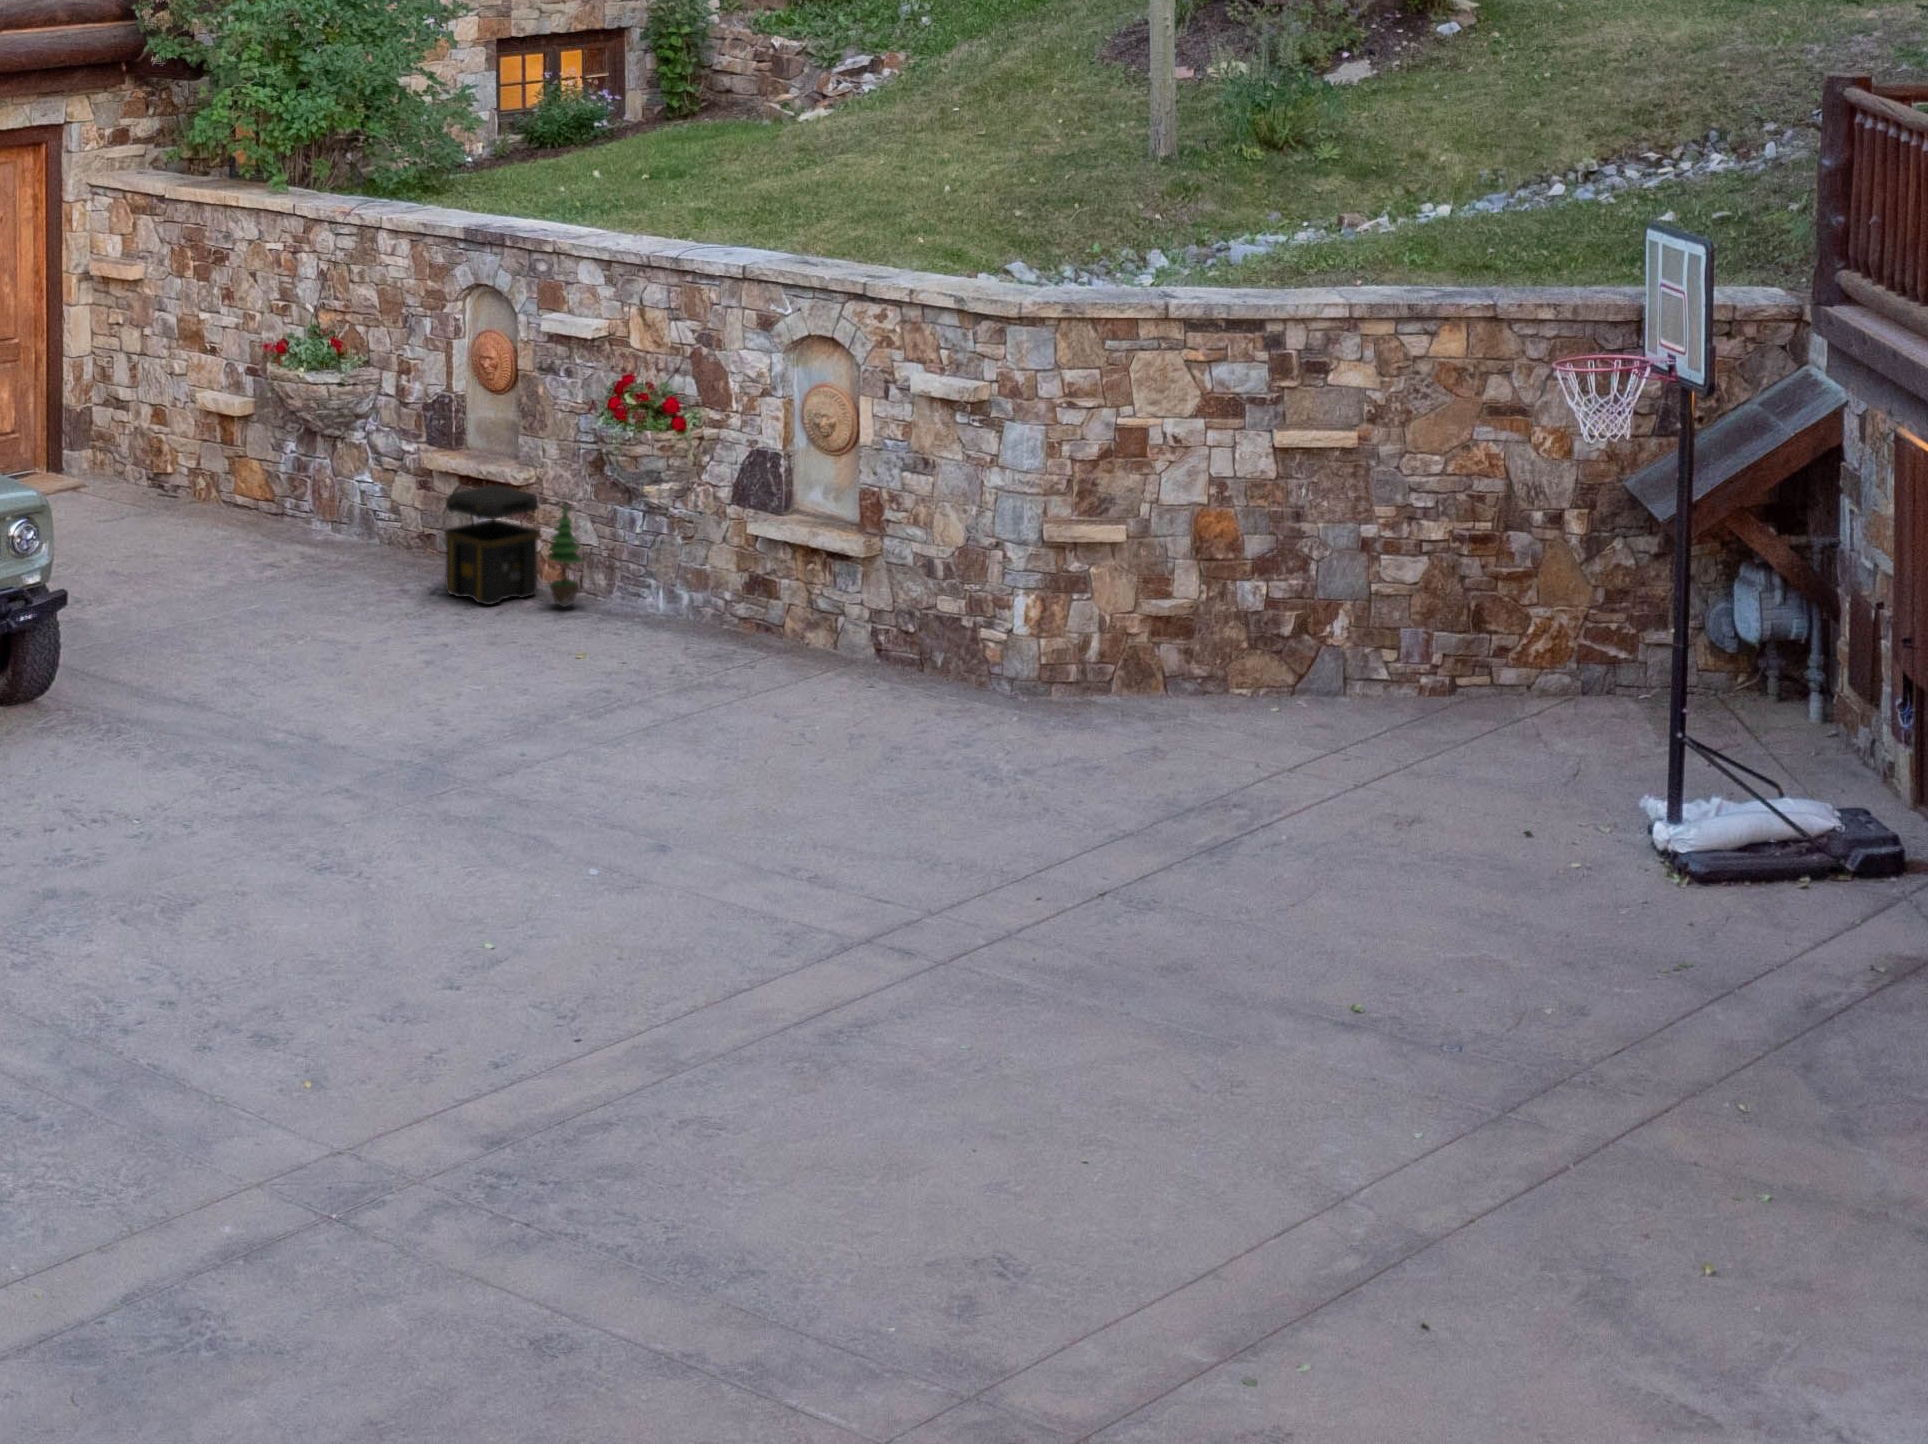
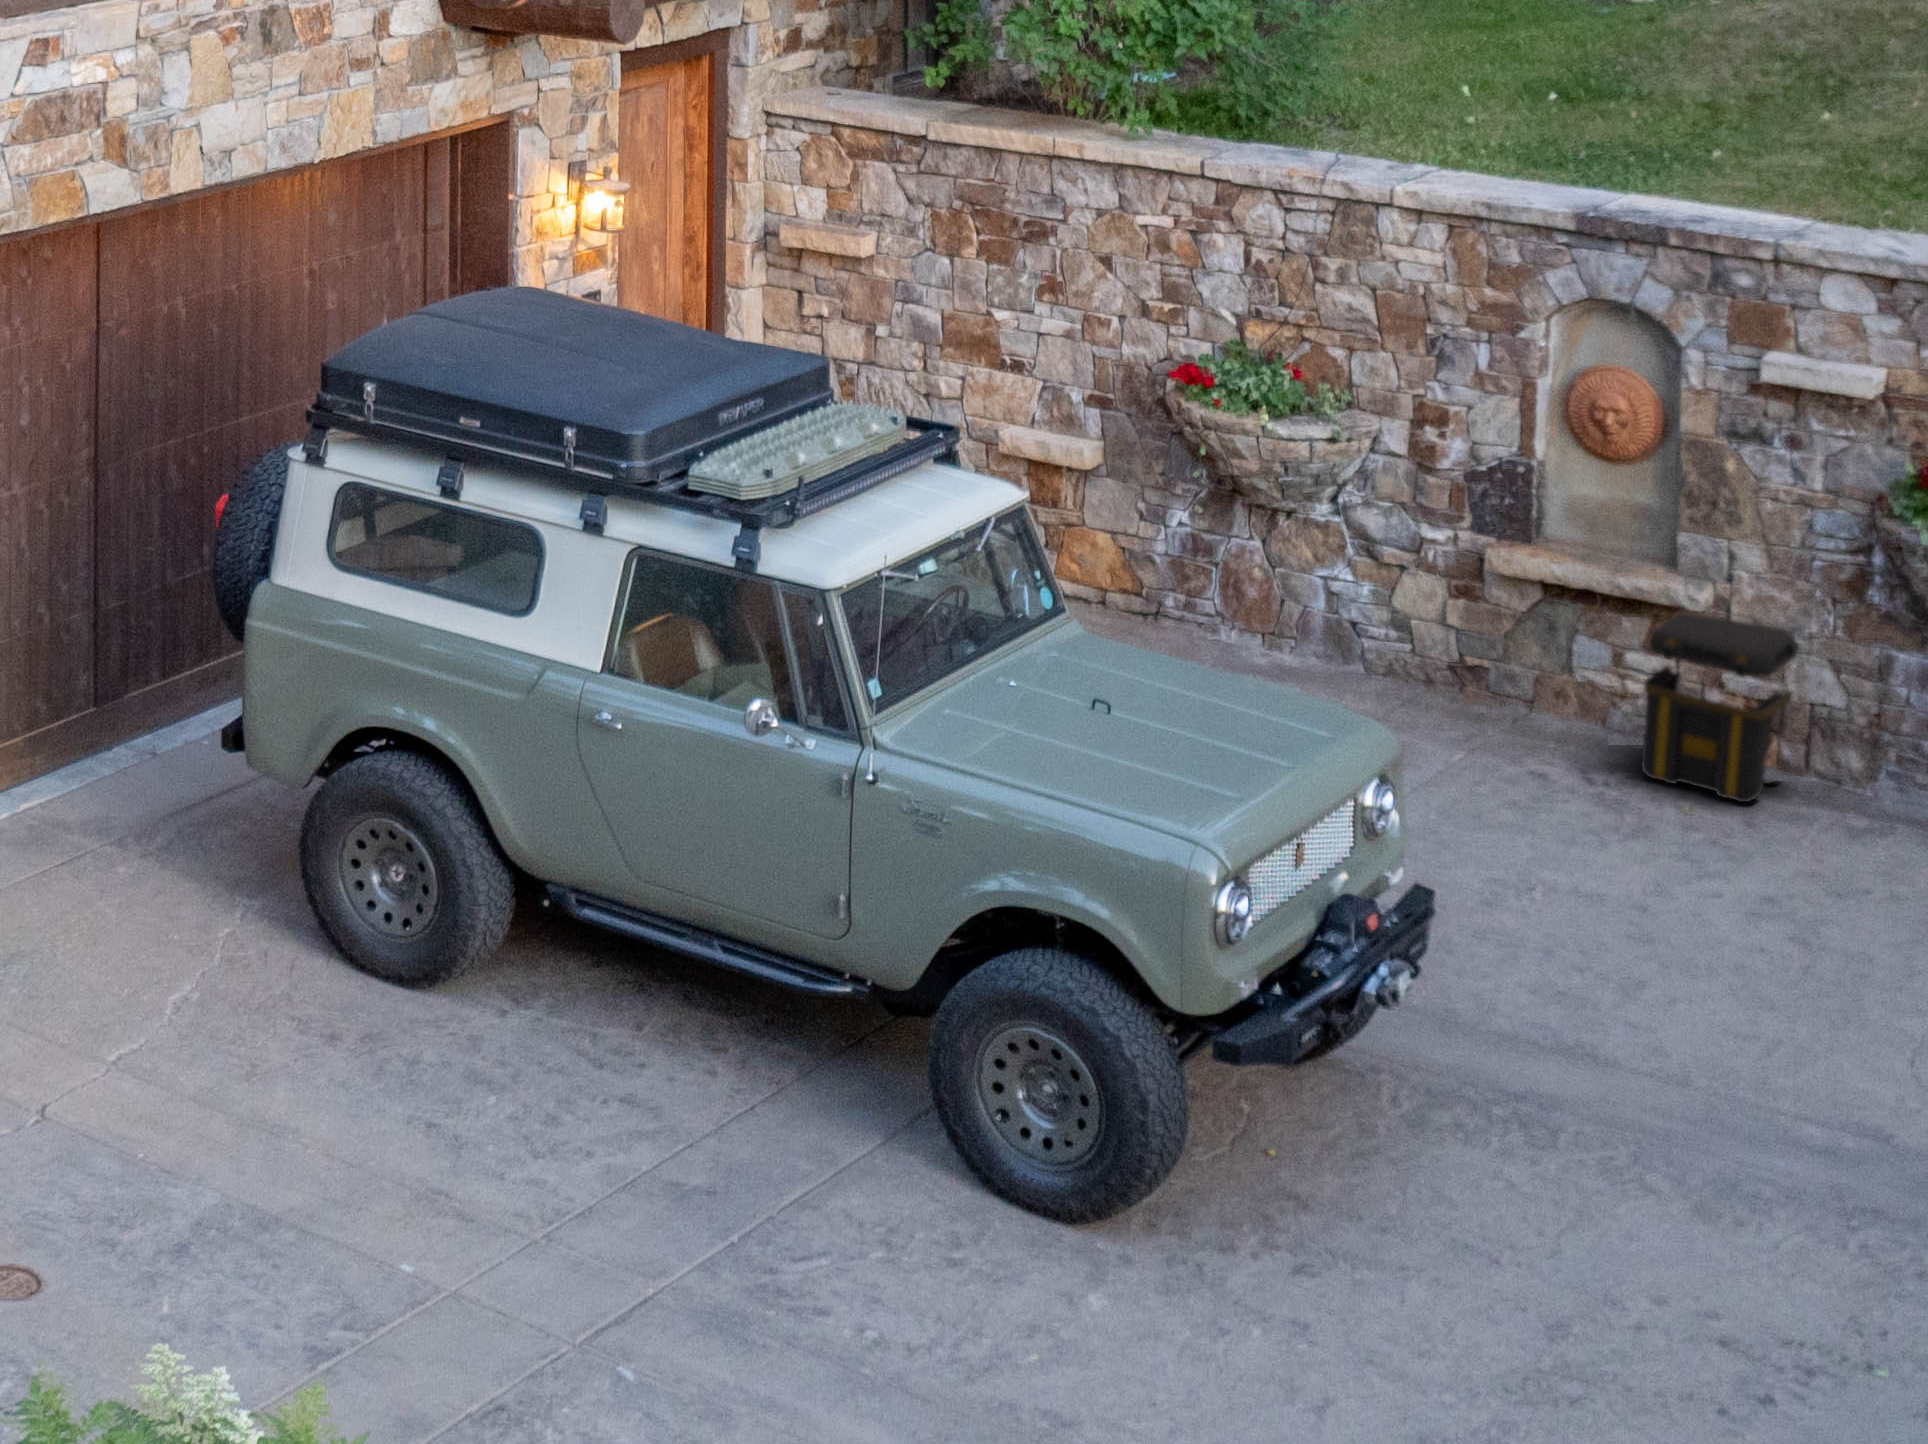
potted tree: present [548,506,582,607] -> none [1839,655,1906,807]

